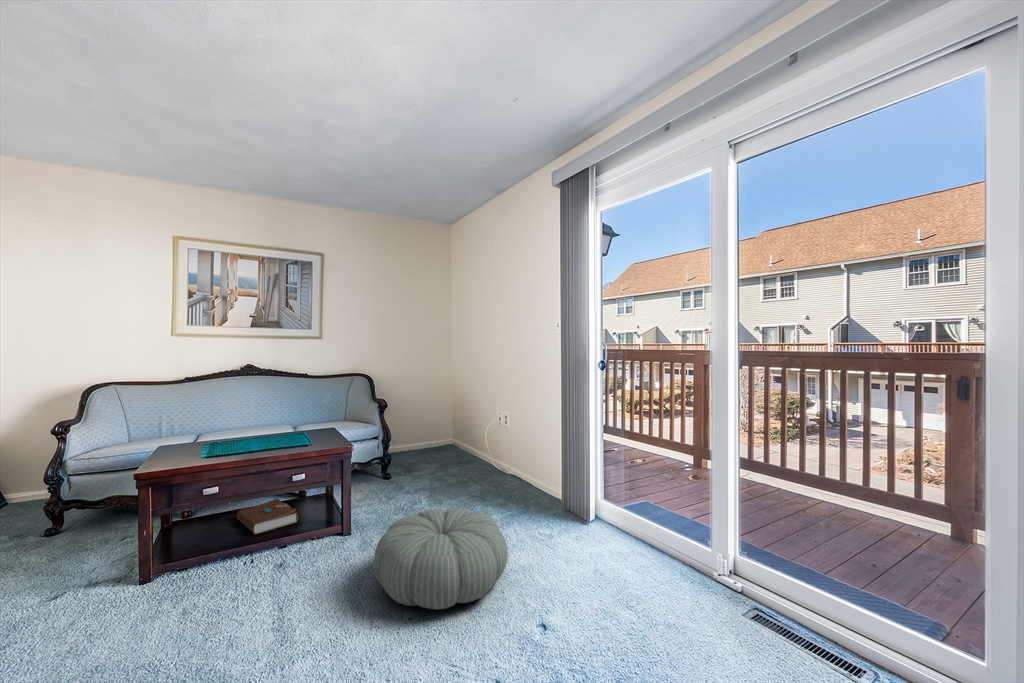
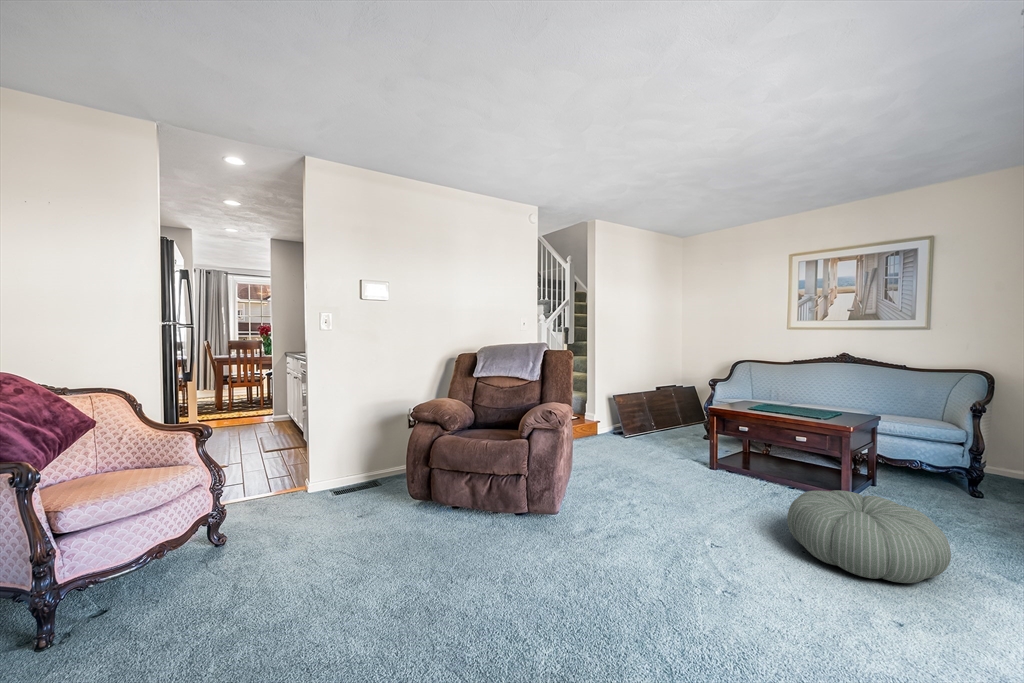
book: present [237,498,298,534] -> none [773,456,812,477]

